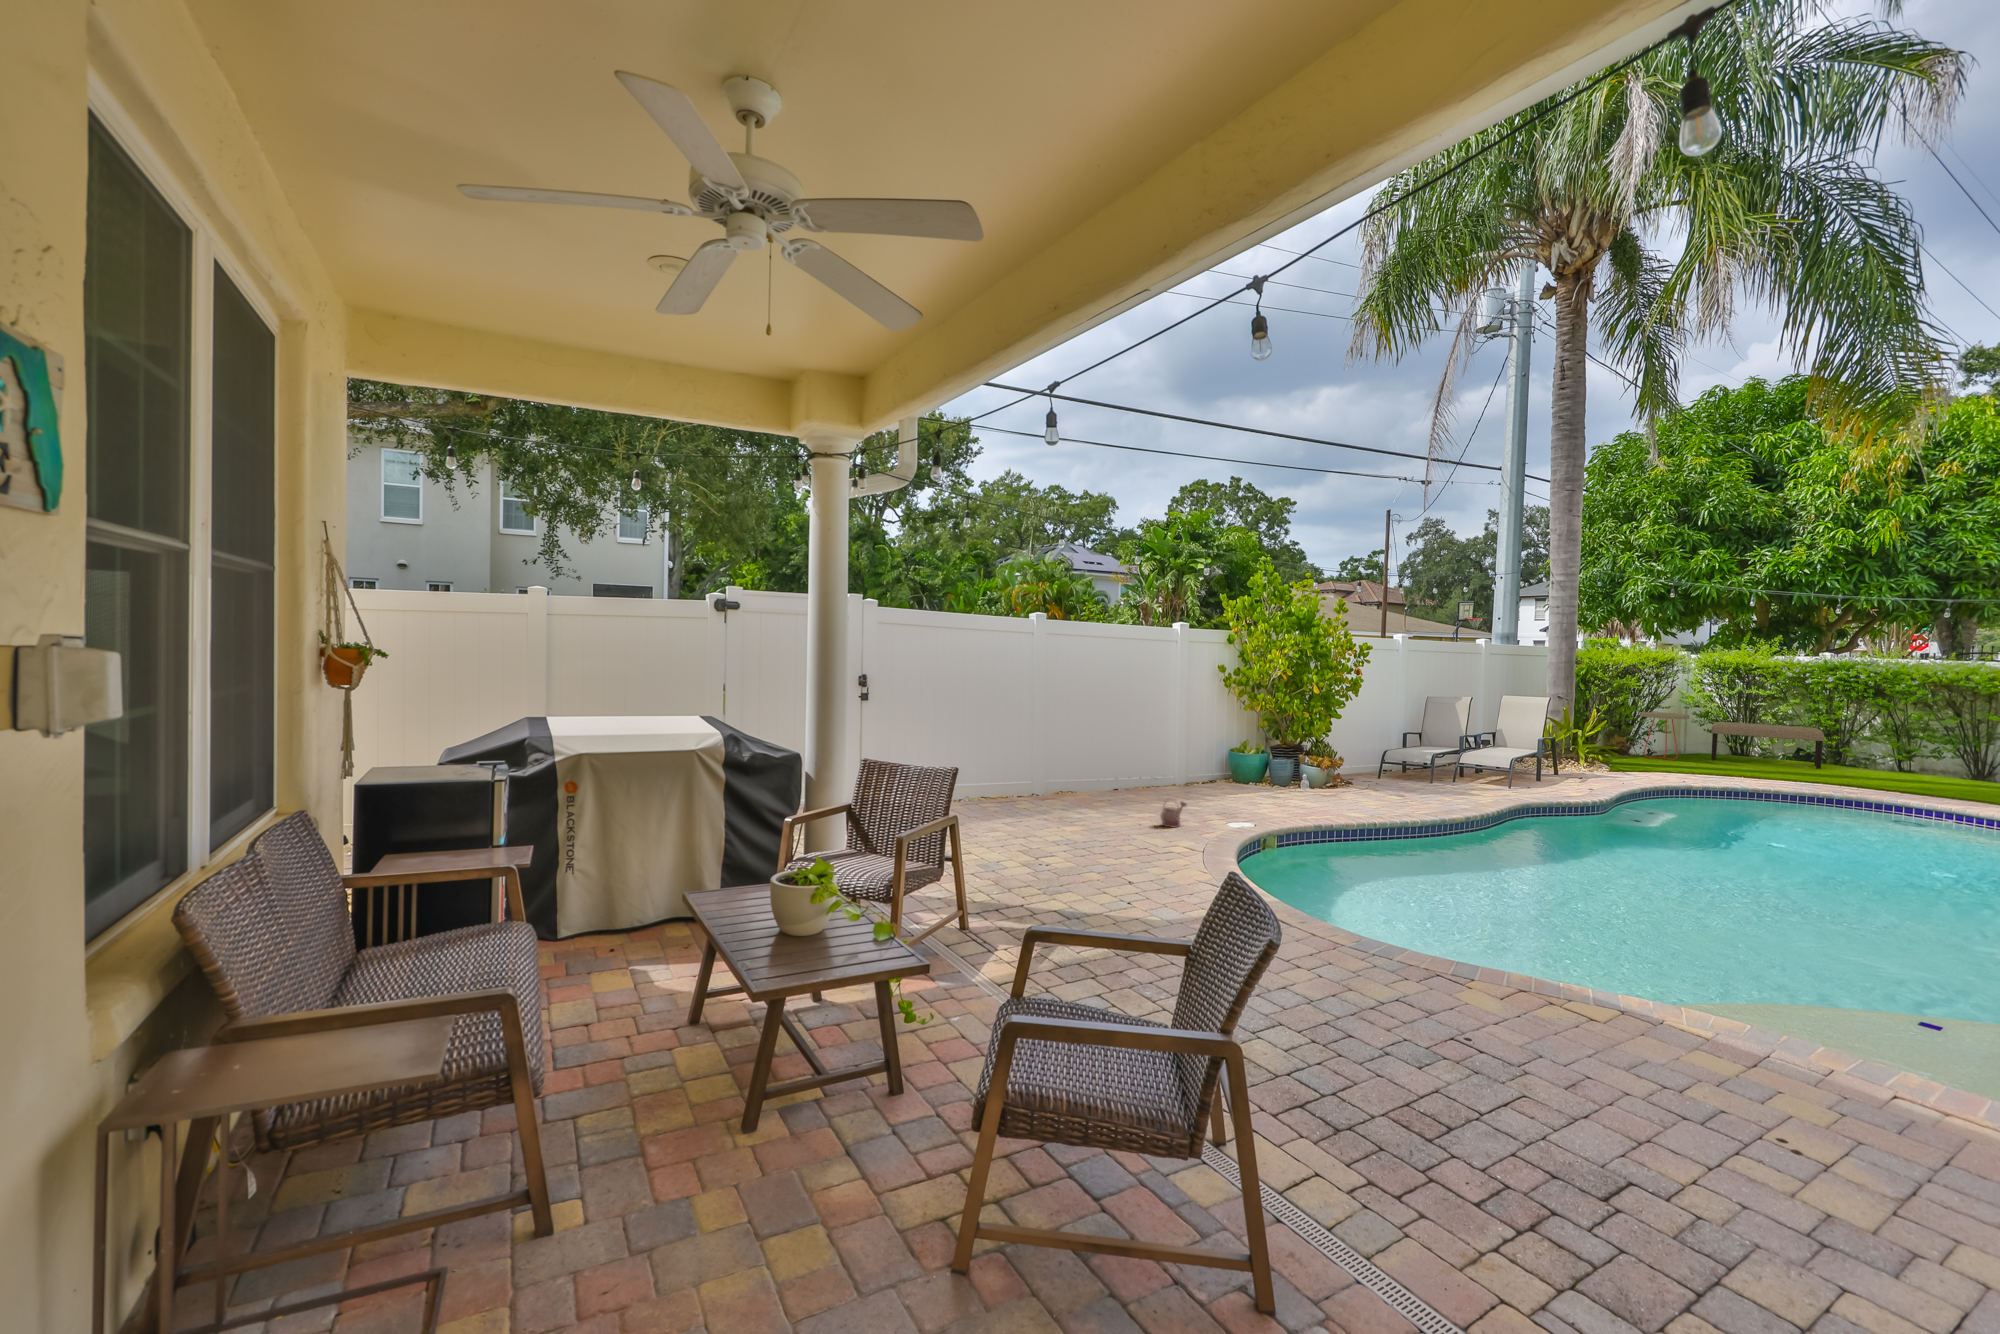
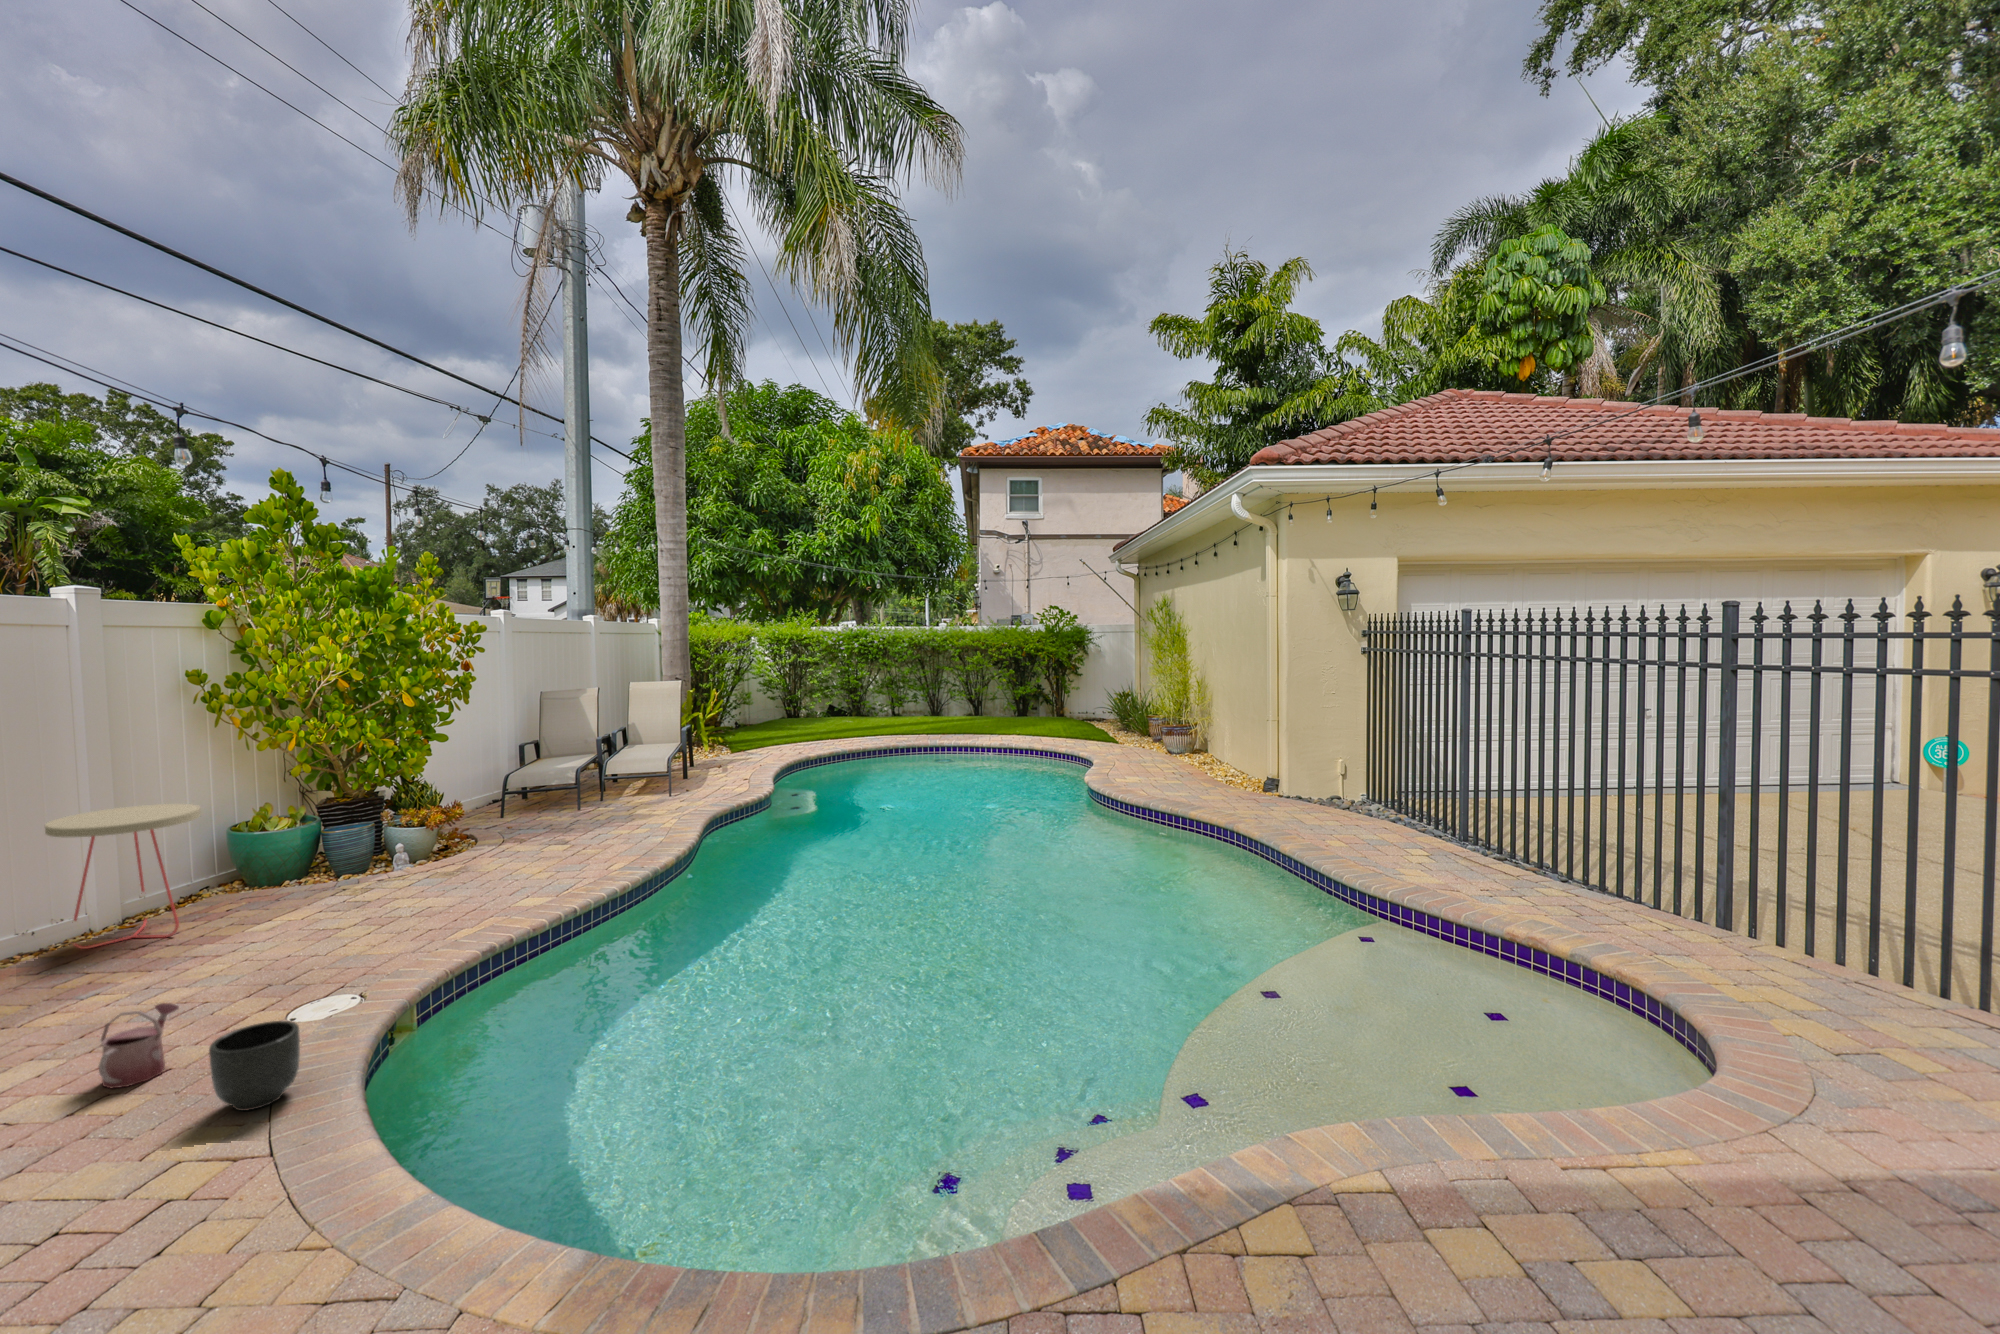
side table: present [1640,712,1689,760] -> present [45,804,201,949]
bench: present [1711,722,1824,769] -> none [798,690,882,729]
planter: none [1189,811,1217,843] -> present [209,1021,300,1111]

